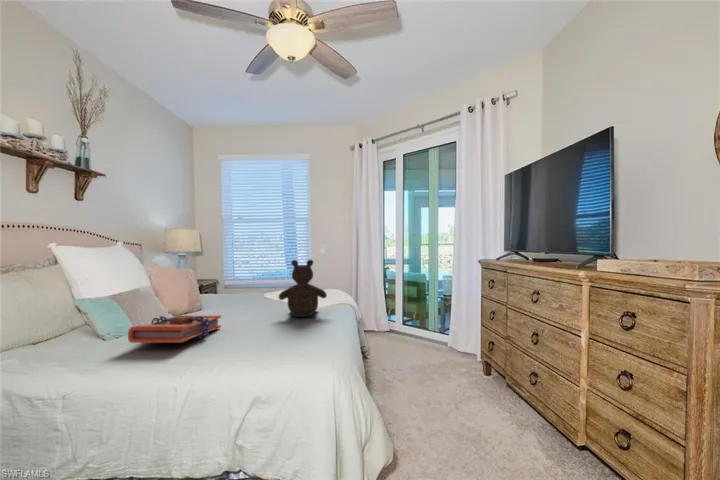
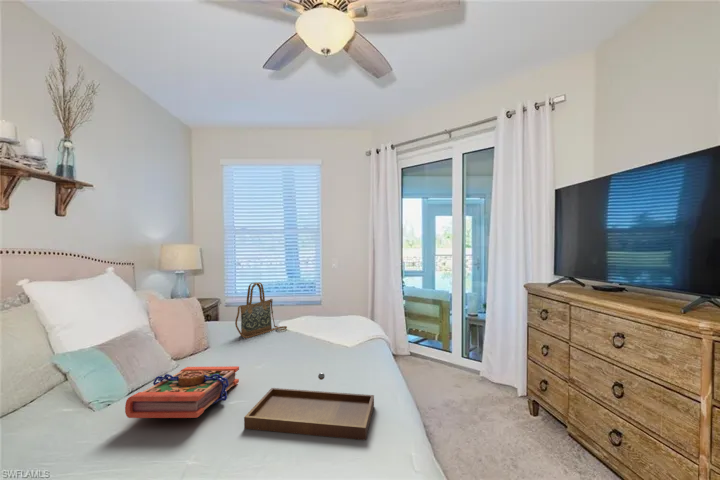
handbag: none [226,258,272,304] -> present [235,282,287,338]
teddy bear: present [279,260,327,317] -> none [305,292,362,362]
tray: none [218,313,322,357] -> present [244,373,374,440]

